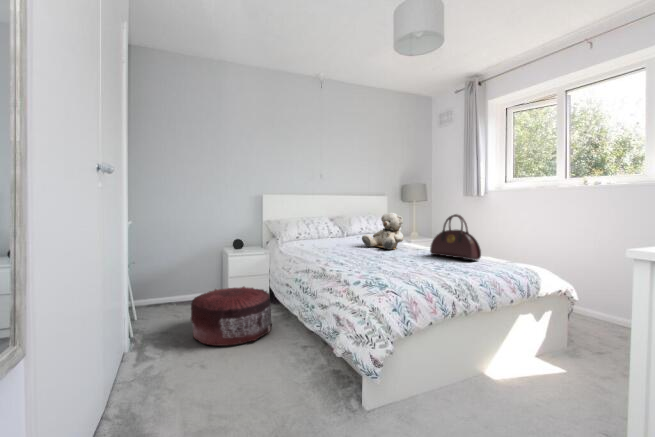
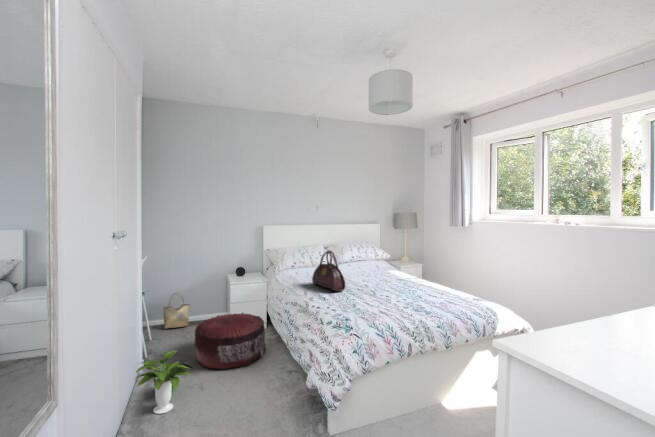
teddy bear: present [362,213,404,249] -> none [350,246,387,281]
handbag: present [430,214,481,260] -> present [312,251,345,291]
woven basket: none [149,269,179,309] -> present [163,293,190,329]
potted plant: none [124,321,196,393] -> present [136,351,193,414]

